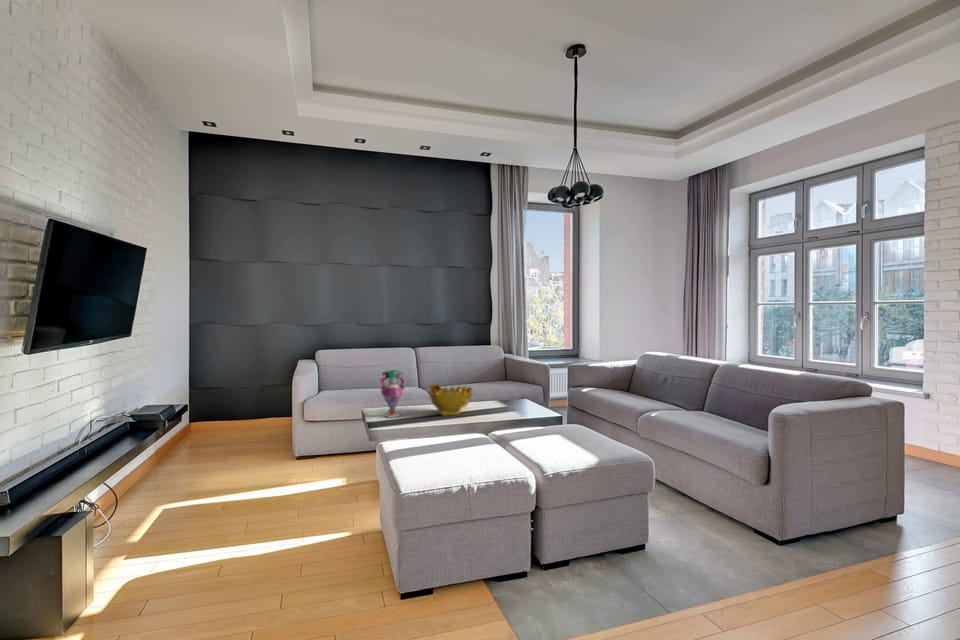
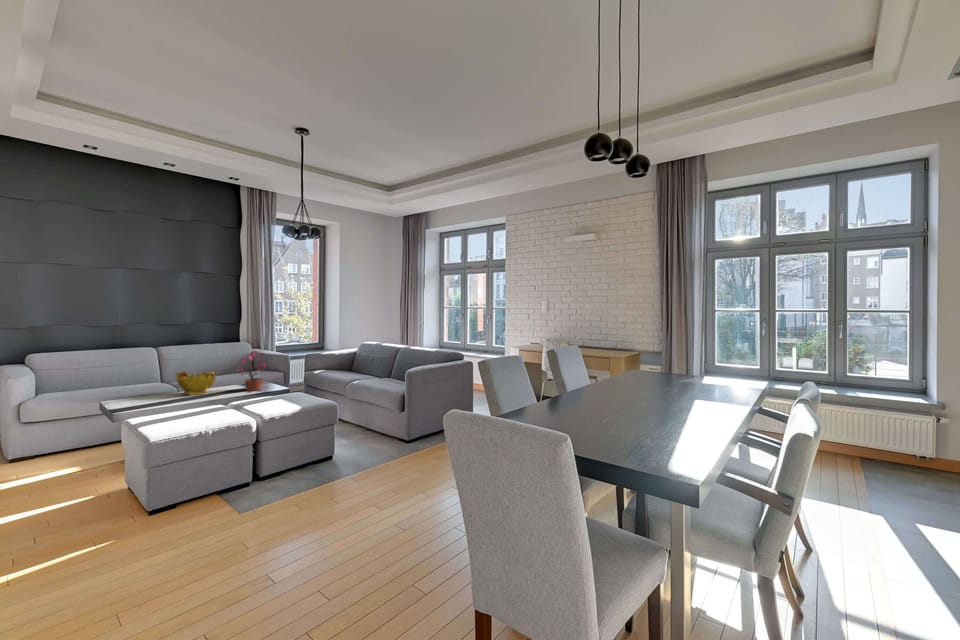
potted plant: none [494,361,533,418] -> present [237,352,266,392]
vase: present [380,370,404,417] -> none [127,362,153,400]

